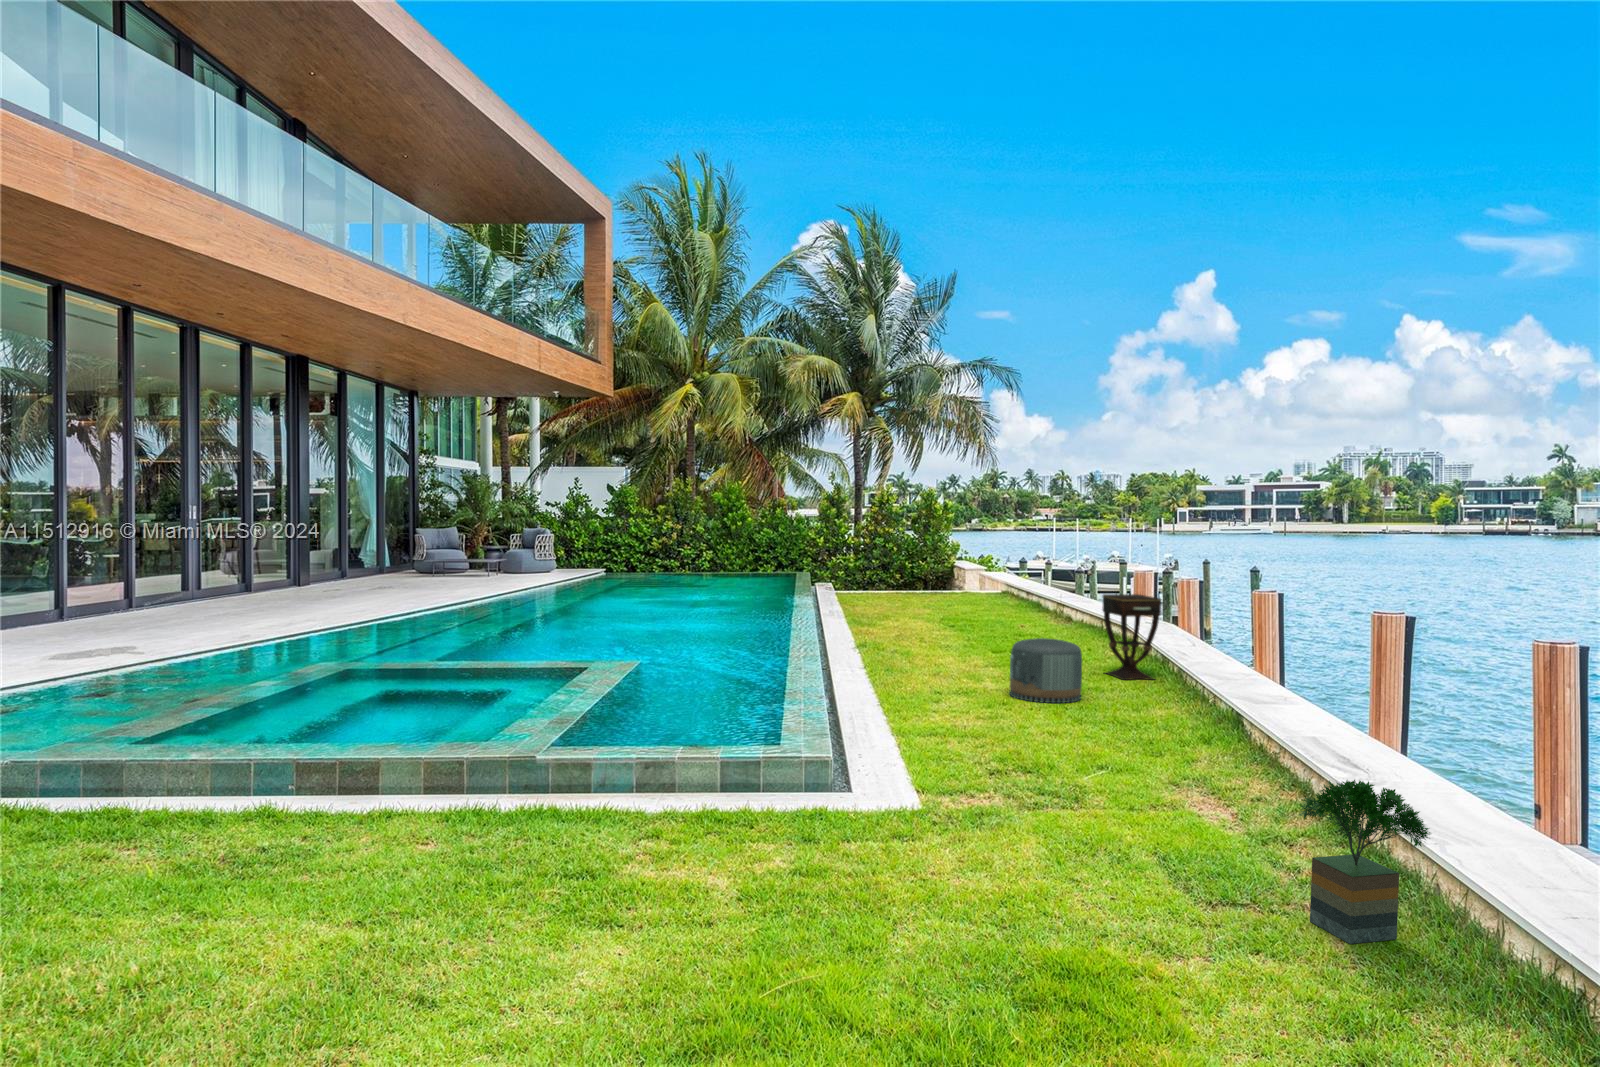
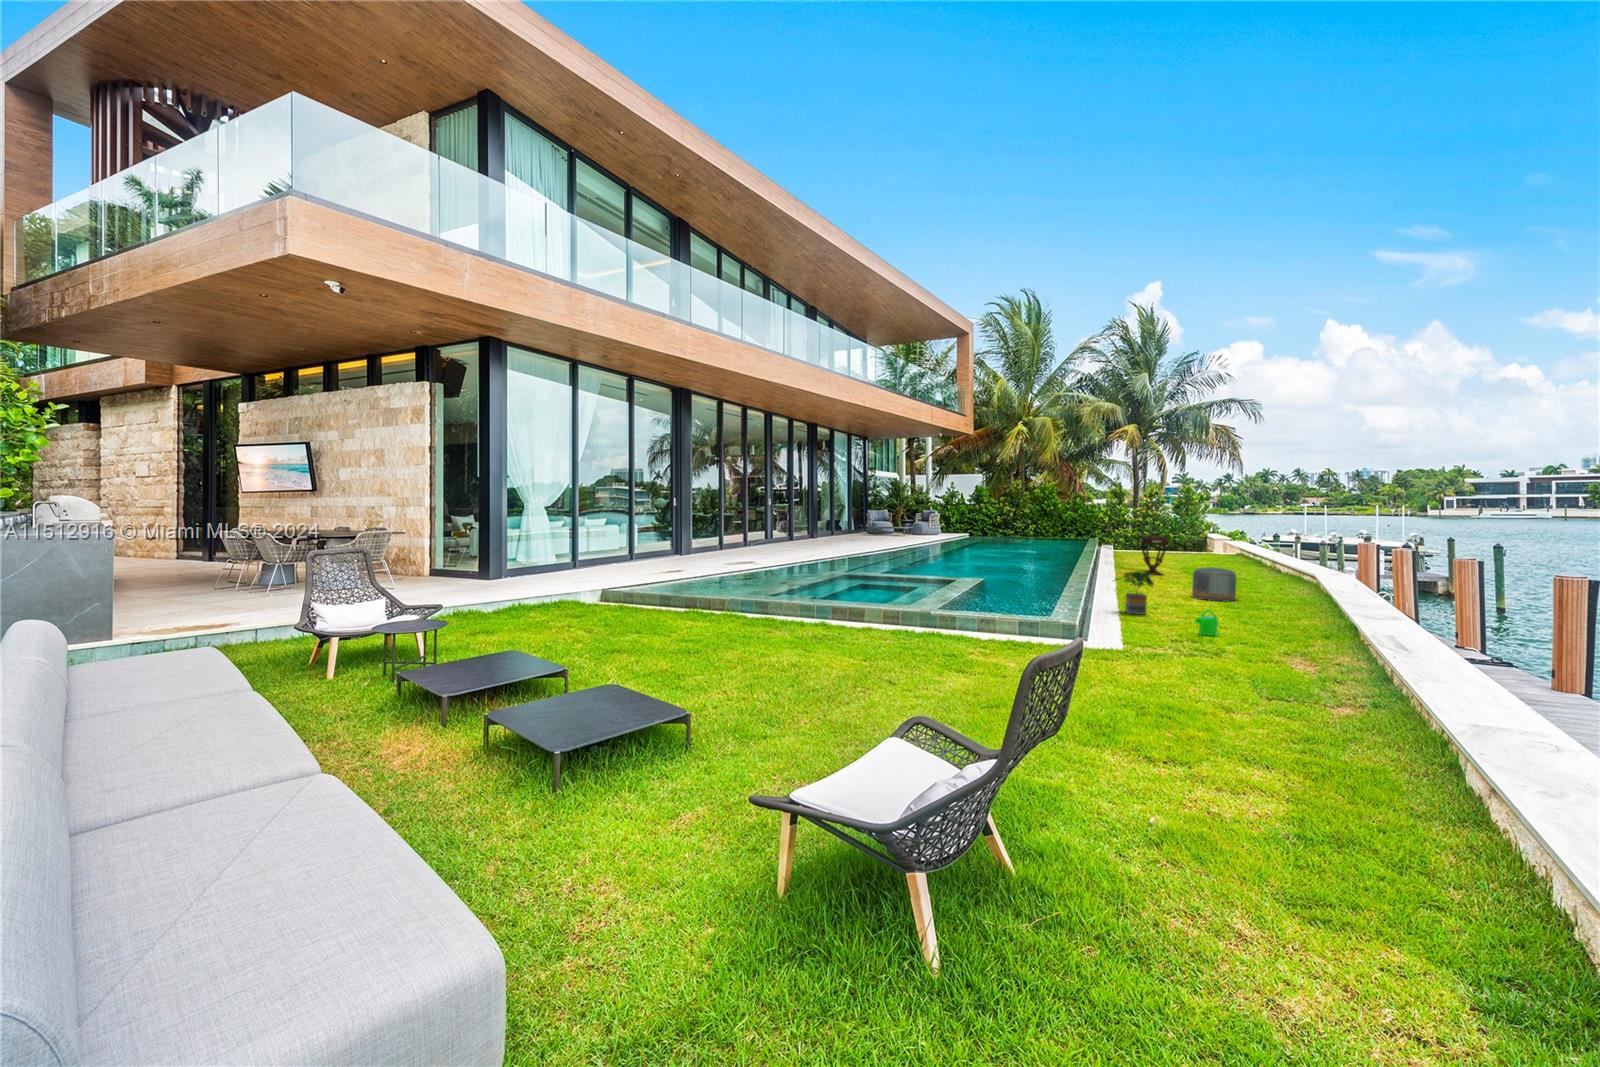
side table: present [1102,594,1161,680] -> present [1141,535,1167,575]
watering can: none [1088,756,1131,817] -> present [1195,609,1219,636]
potted tree: present [1299,780,1430,944] -> present [1123,571,1154,614]

